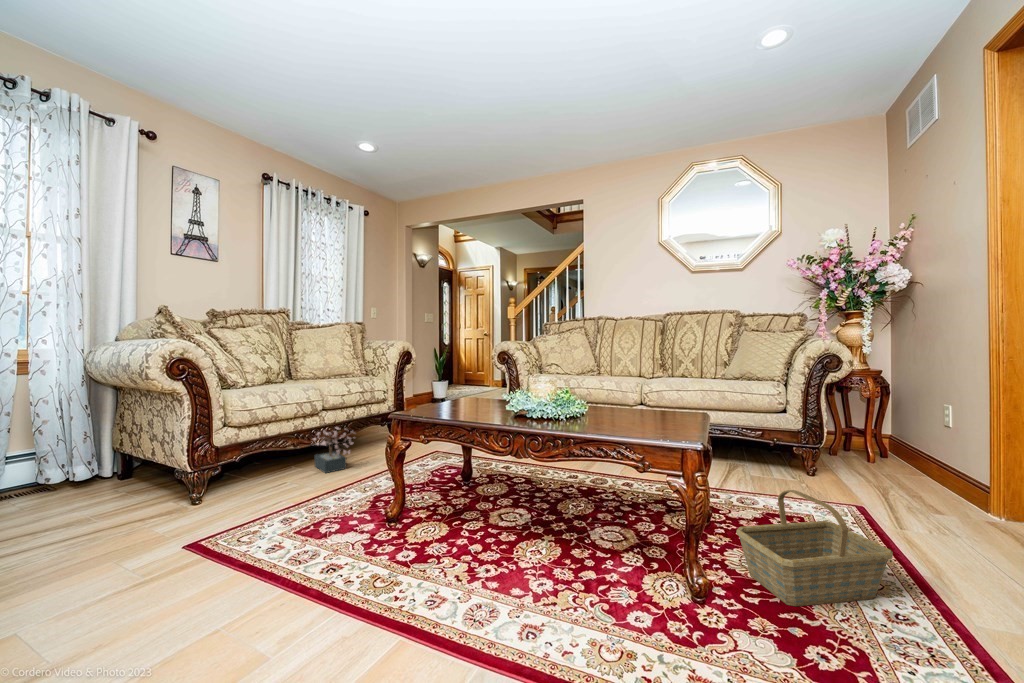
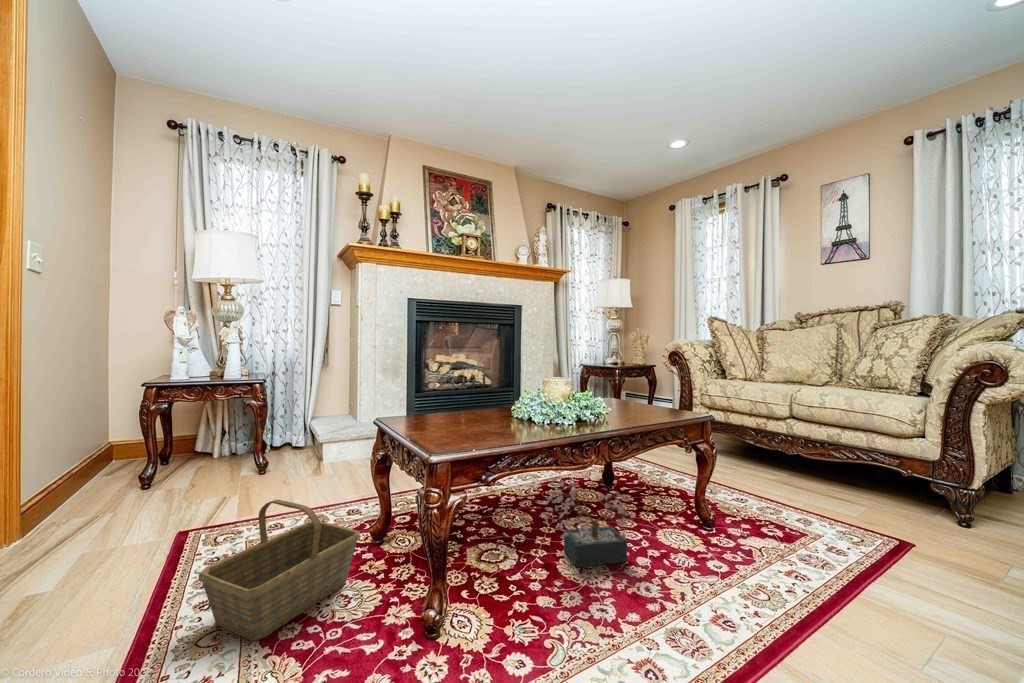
decorative plant: present [313,427,355,473] -> present [544,478,635,567]

